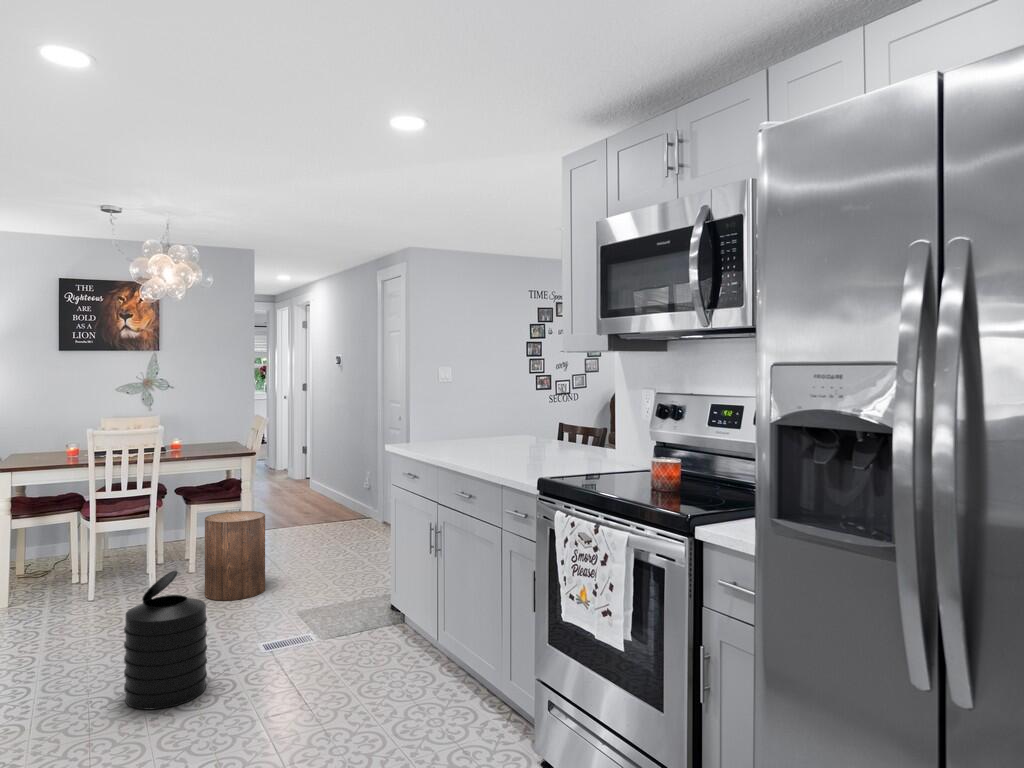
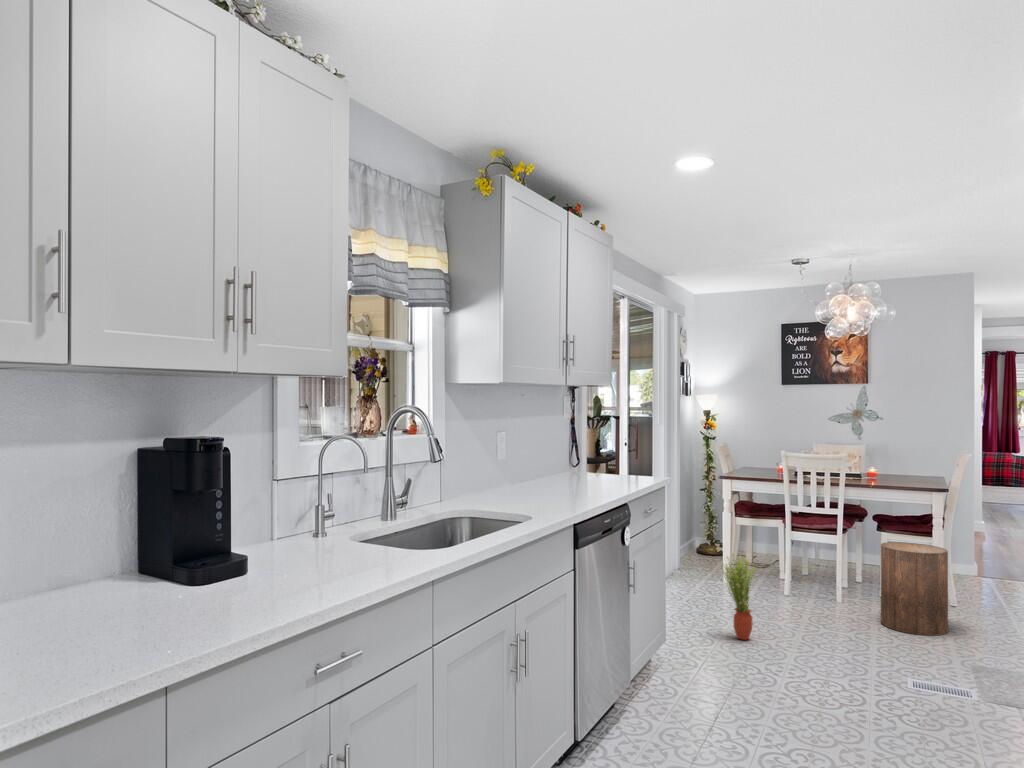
potted plant: none [36,564,87,666] -> present [723,553,756,640]
trash can: present [124,571,207,710] -> none [766,574,840,698]

